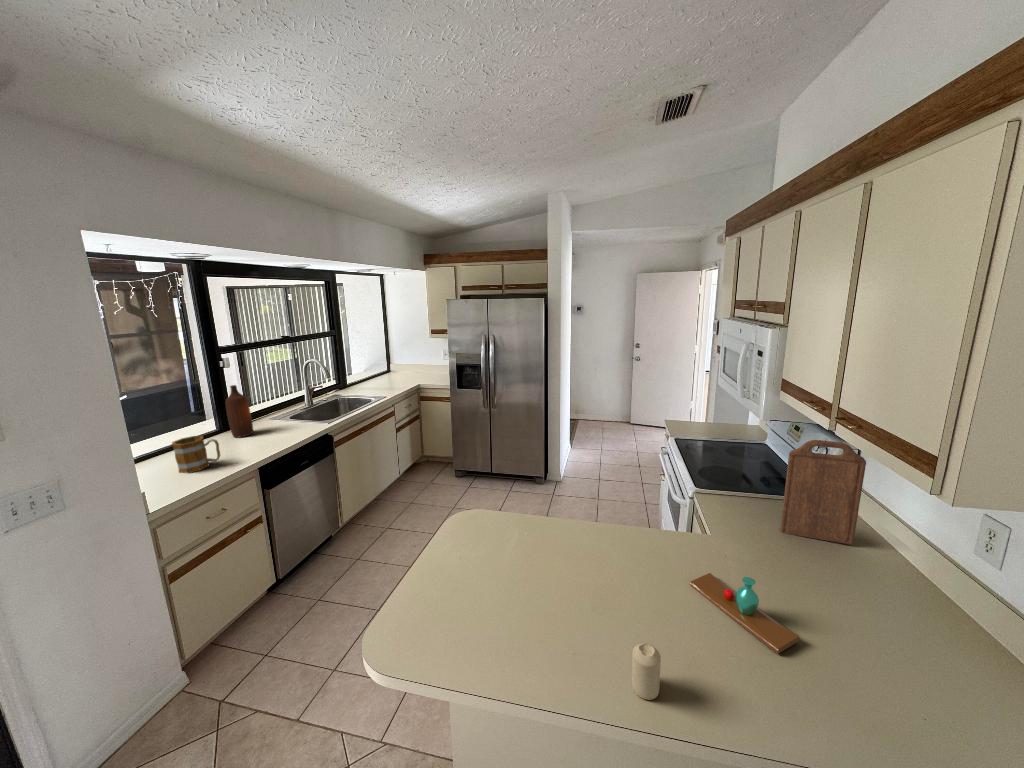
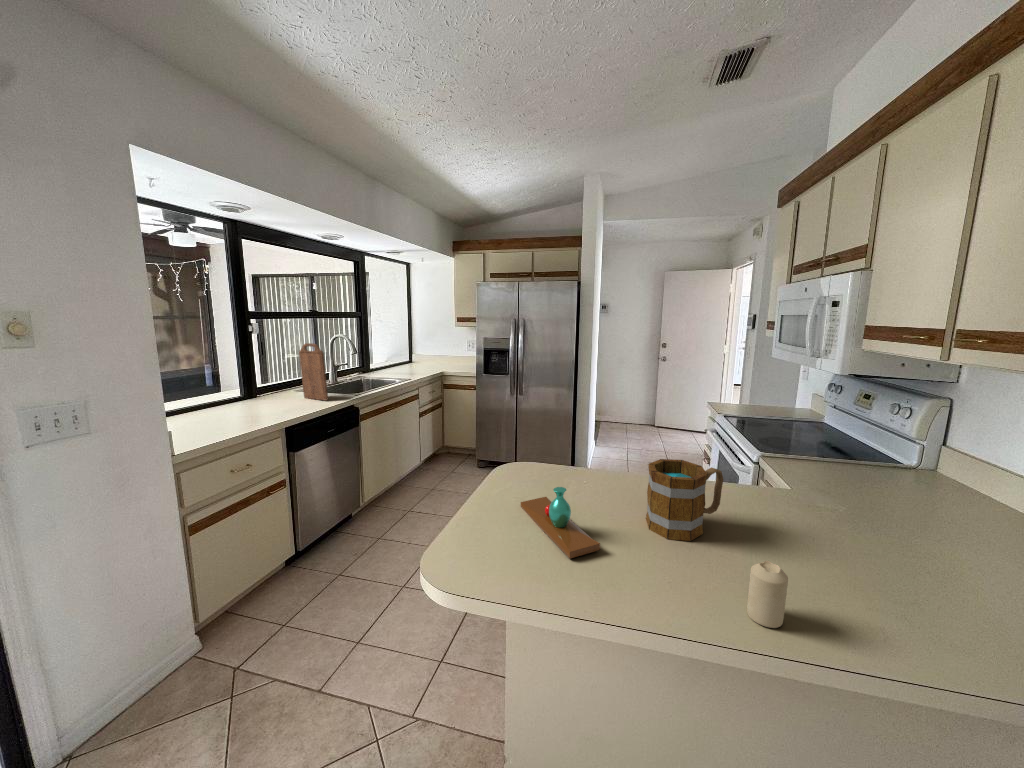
bottle: present [225,385,253,438] -> none [253,348,278,403]
mug: present [172,436,220,473] -> present [646,459,723,541]
cutting board: present [780,440,866,545] -> present [299,343,328,400]
vase: present [690,573,799,654] -> present [521,487,600,559]

